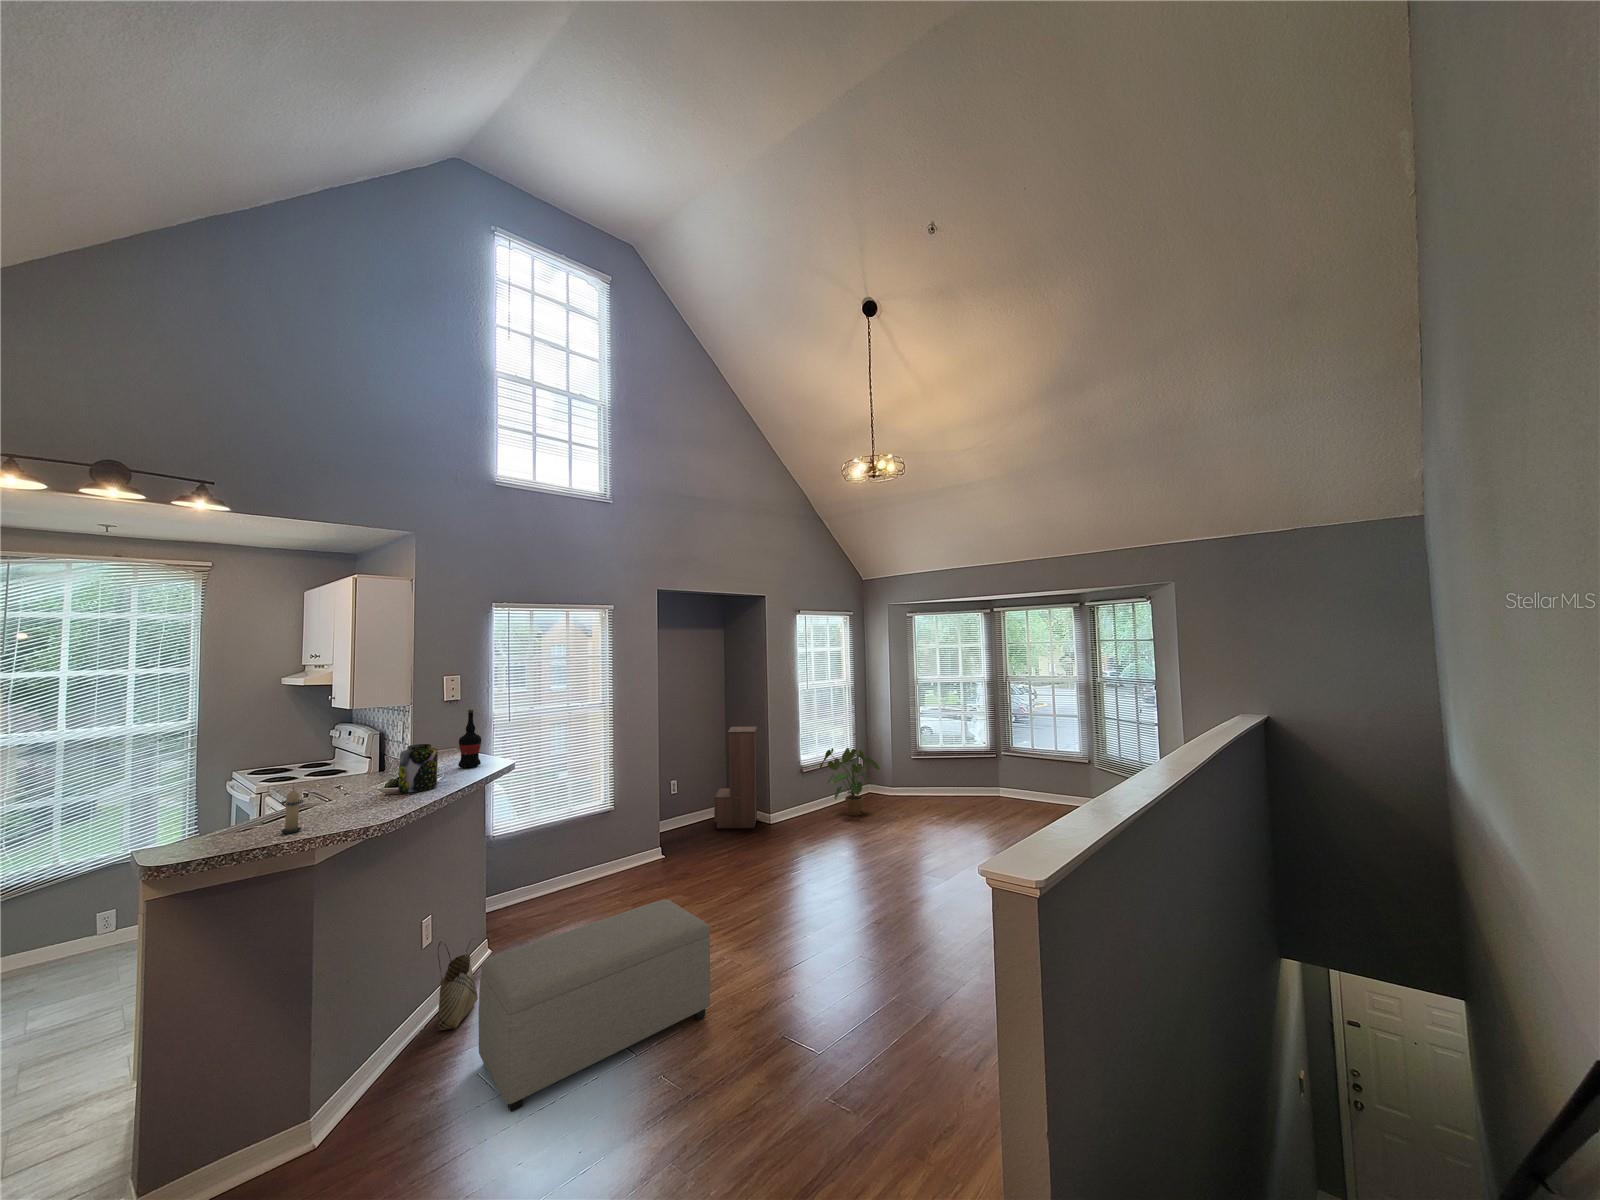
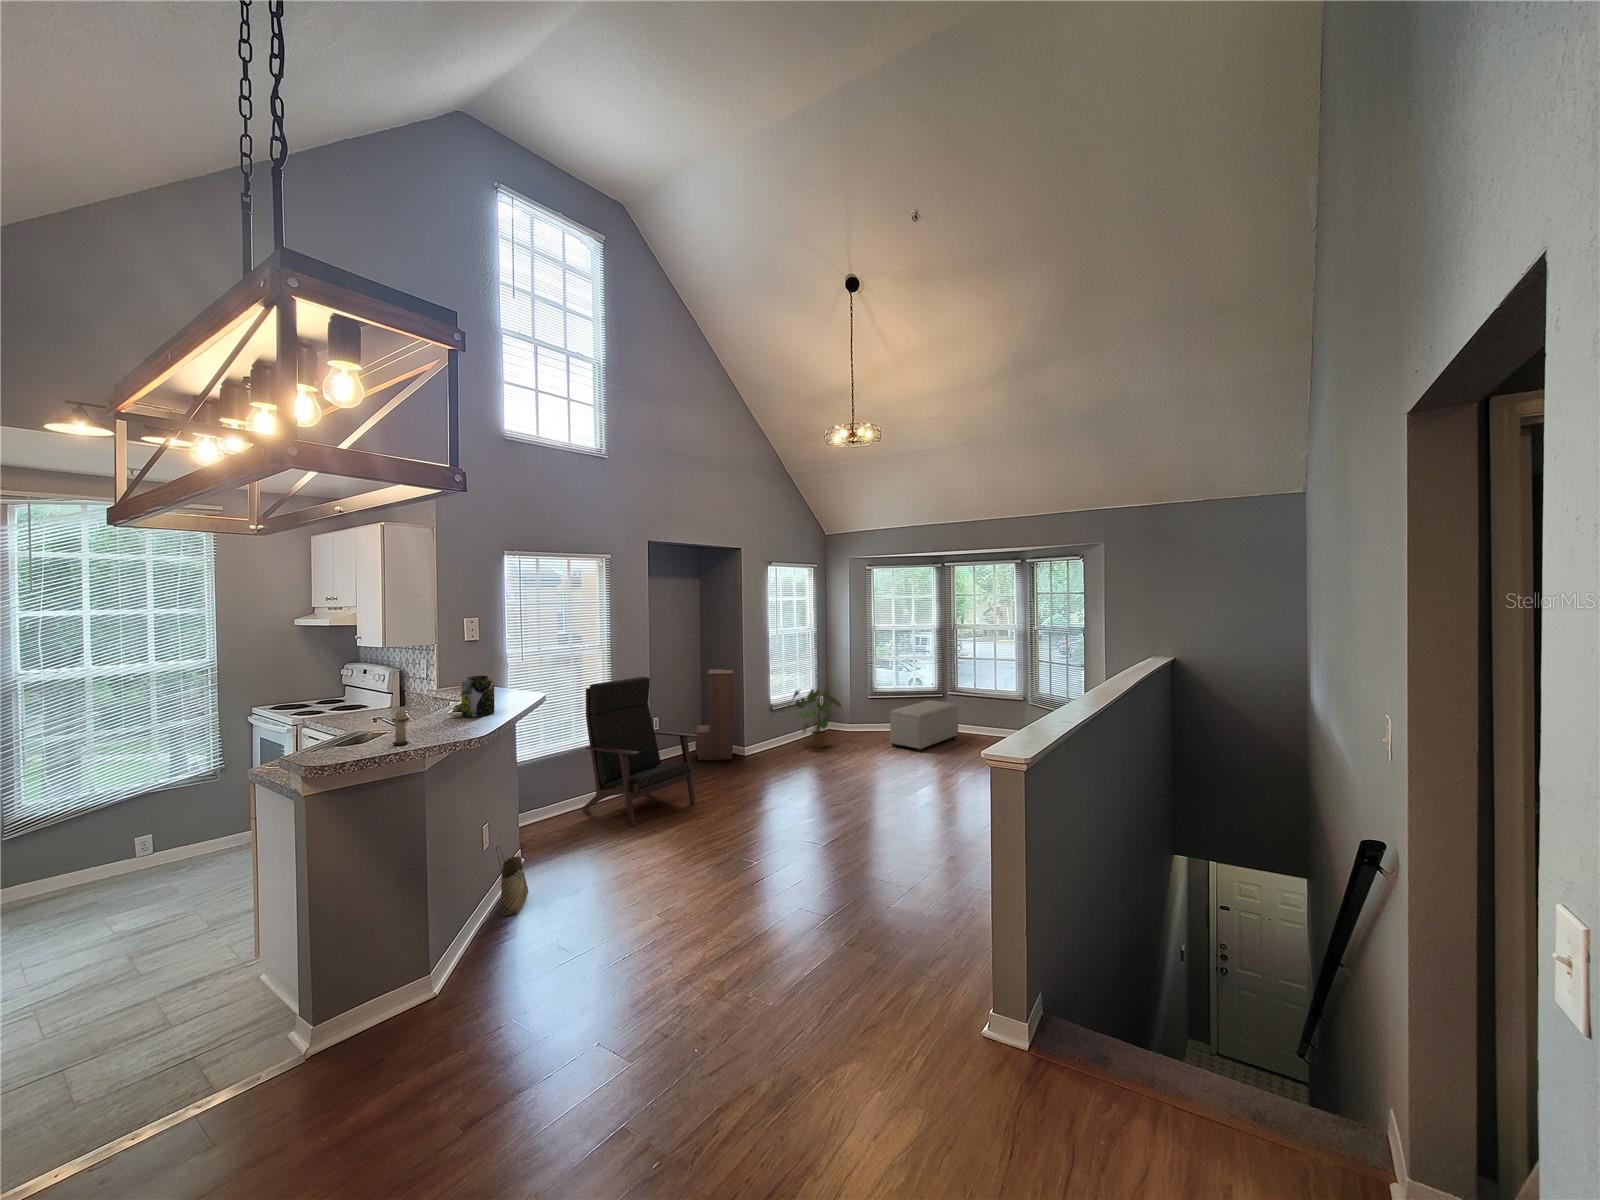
wine bottle: present [458,710,481,768] -> none [497,648,517,699]
lounge chair: none [575,737,705,913] -> present [582,677,699,827]
ottoman: present [478,899,710,1112] -> present [890,700,958,752]

